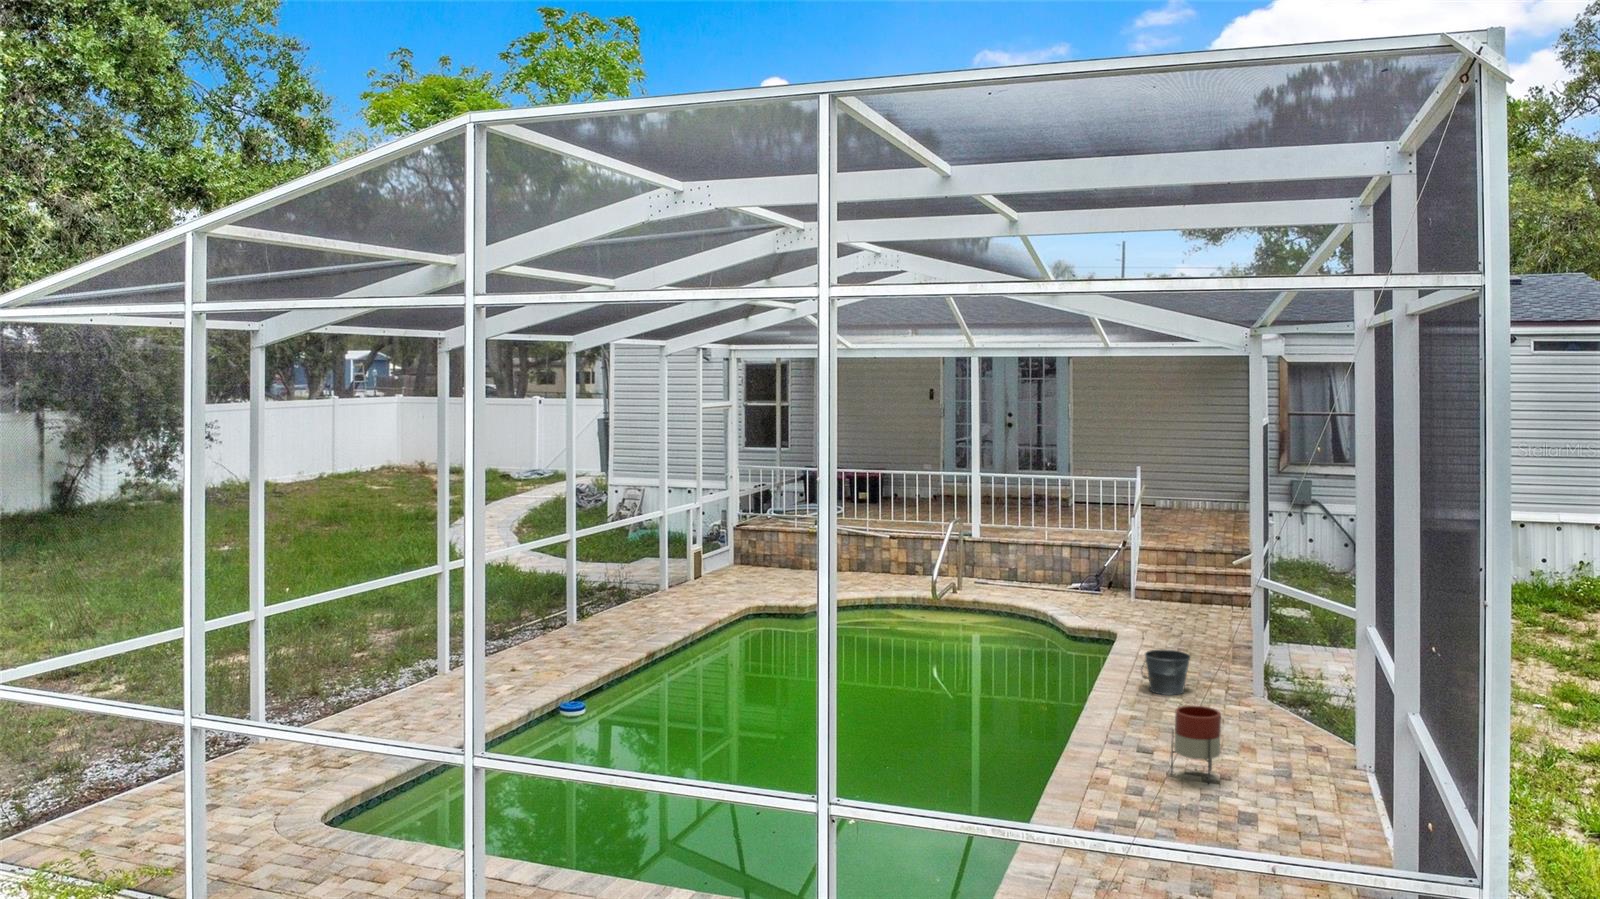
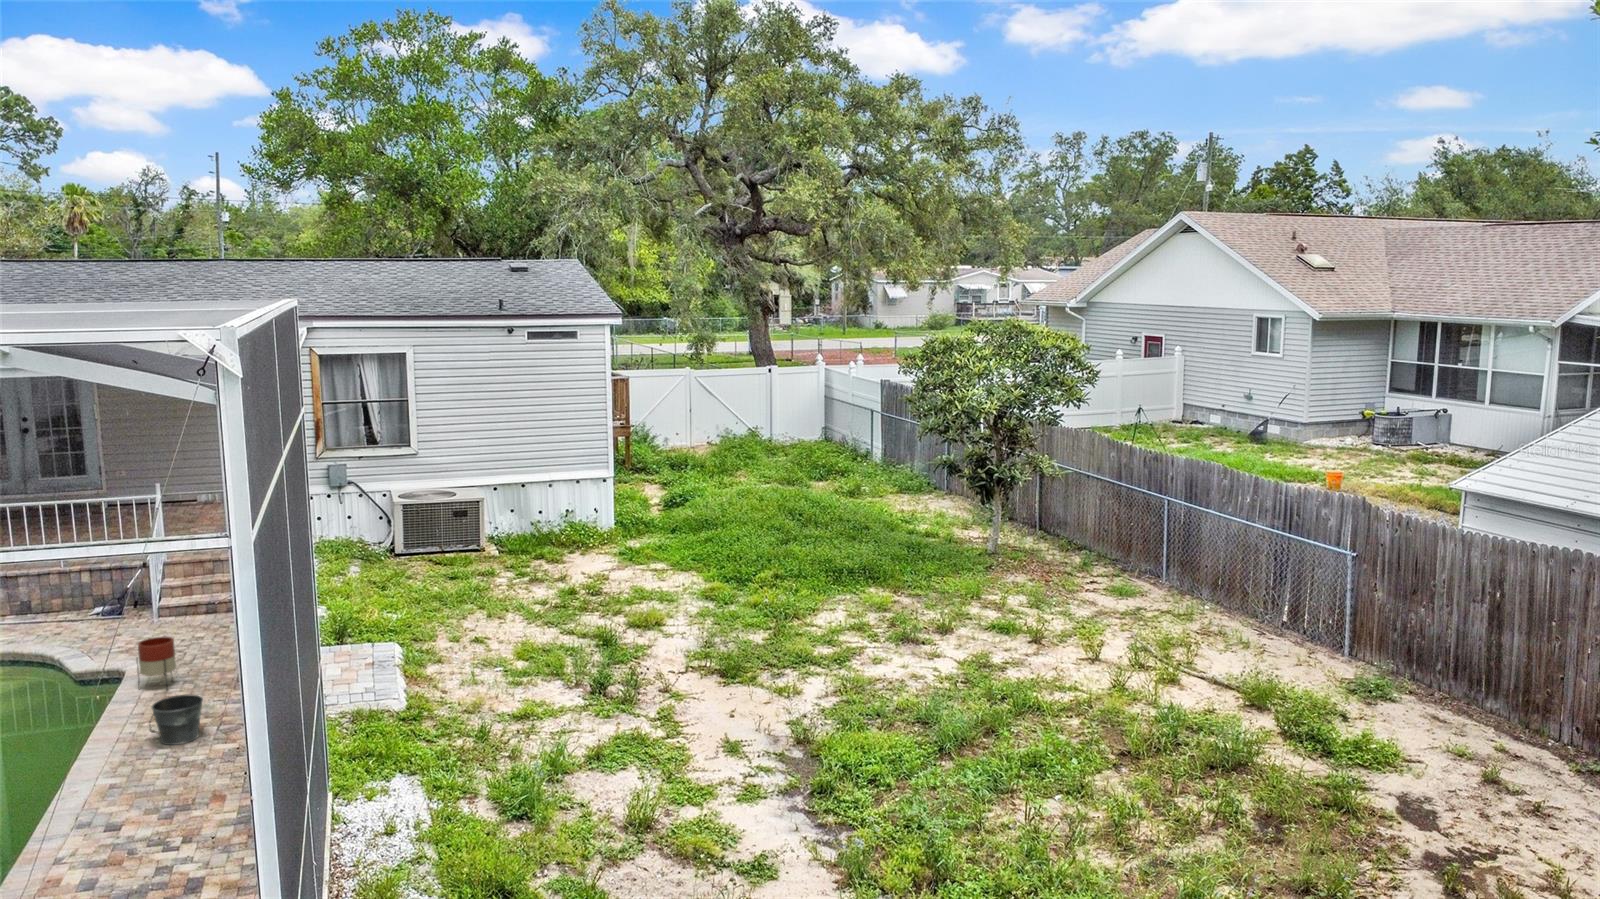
planter: present [1171,705,1221,780] -> present [137,637,176,685]

